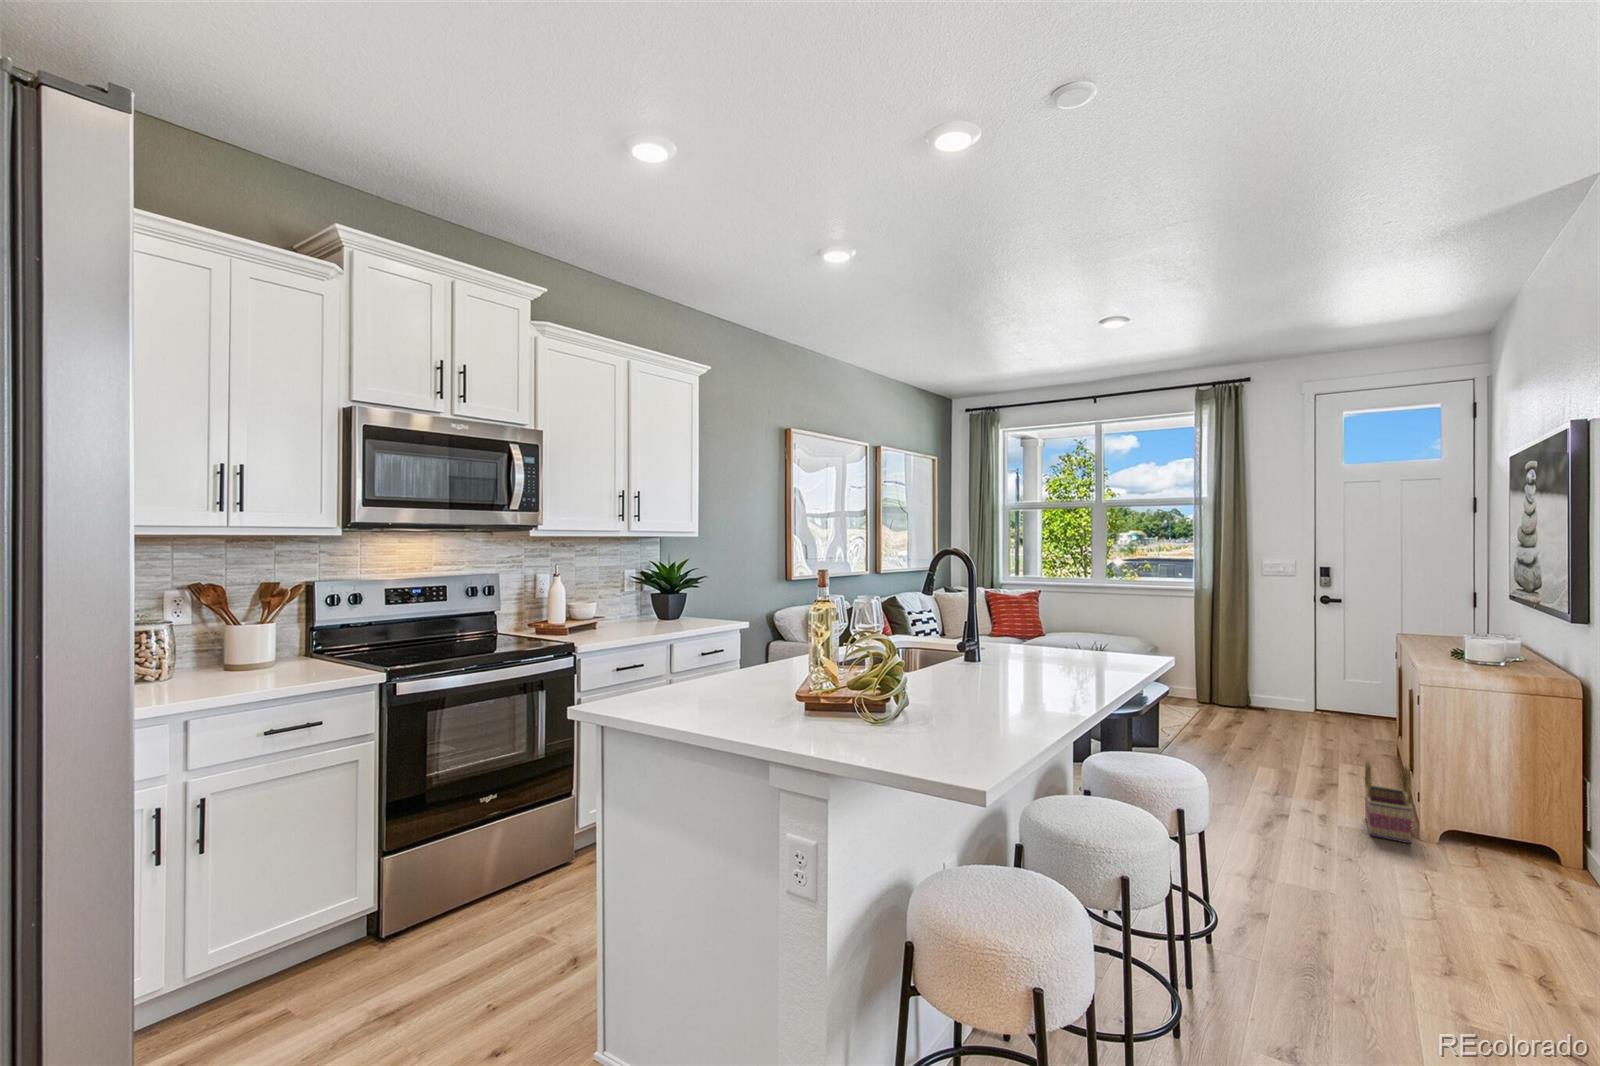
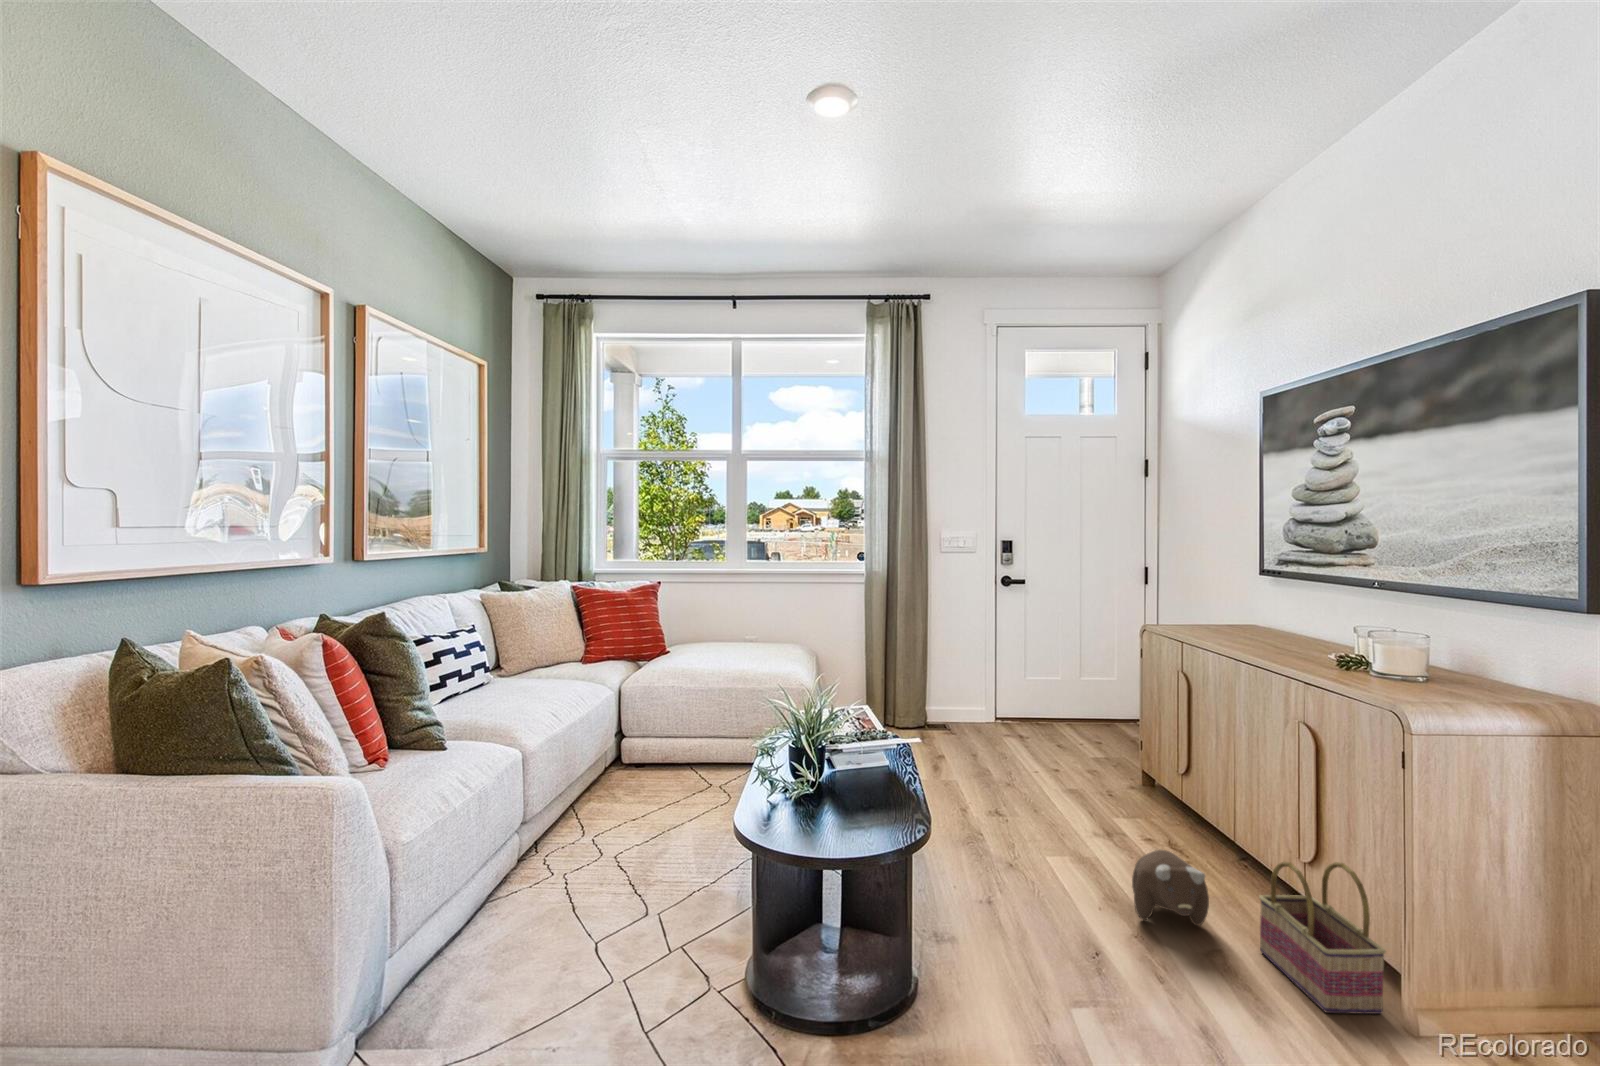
plush toy: none [1293,760,1343,804] -> present [1132,850,1209,925]

